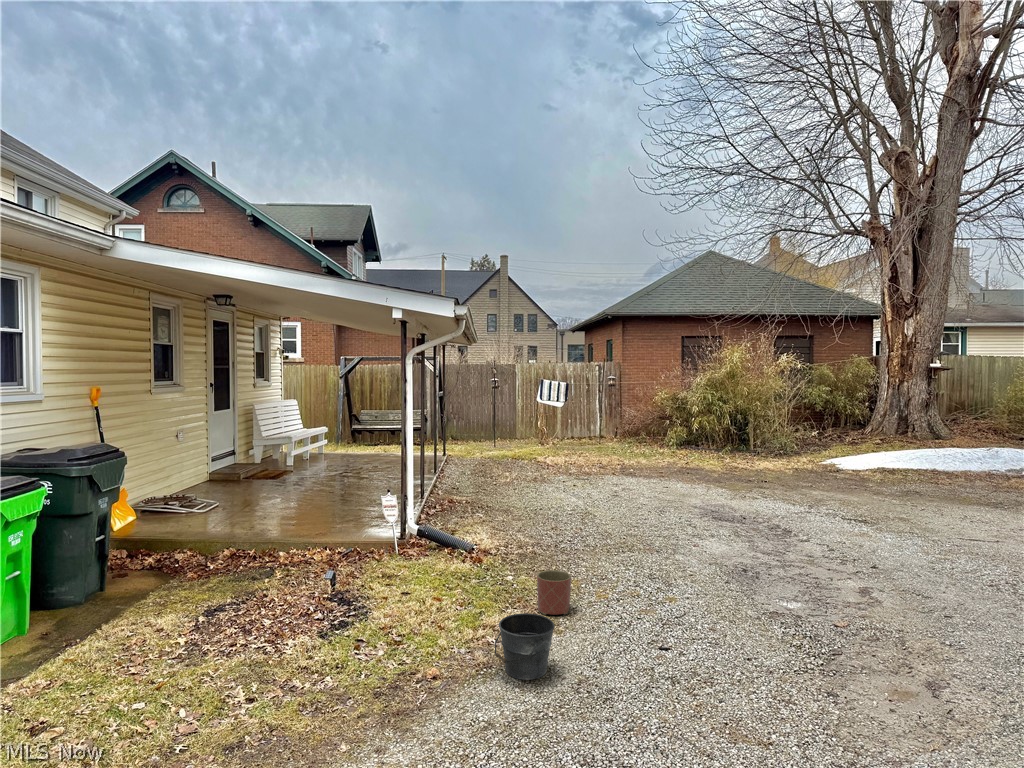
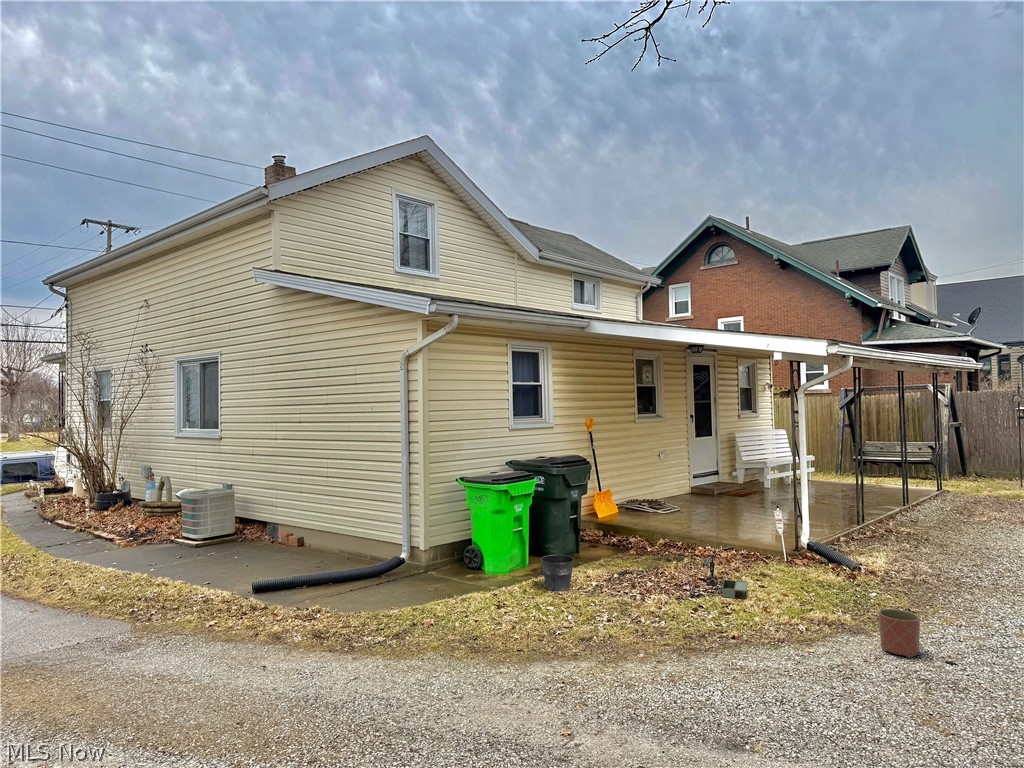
toolbox: none [348,577,384,603] -> present [720,580,748,598]
bucket: present [495,613,555,680] -> present [538,555,574,591]

